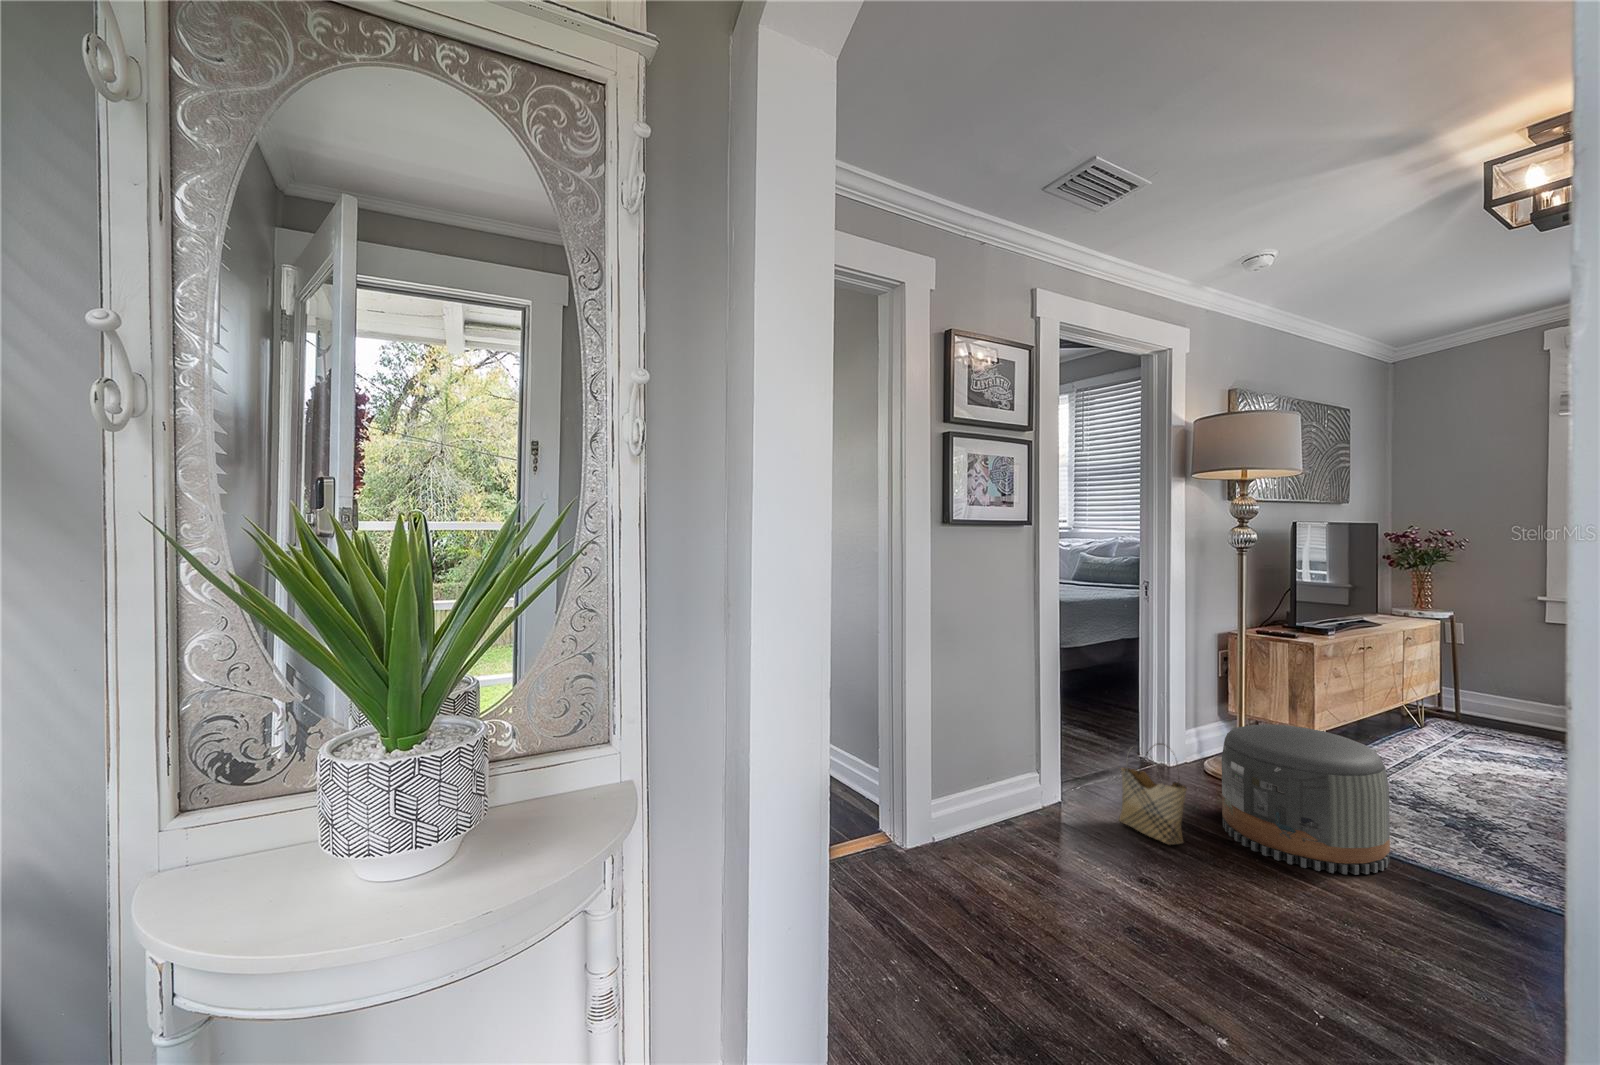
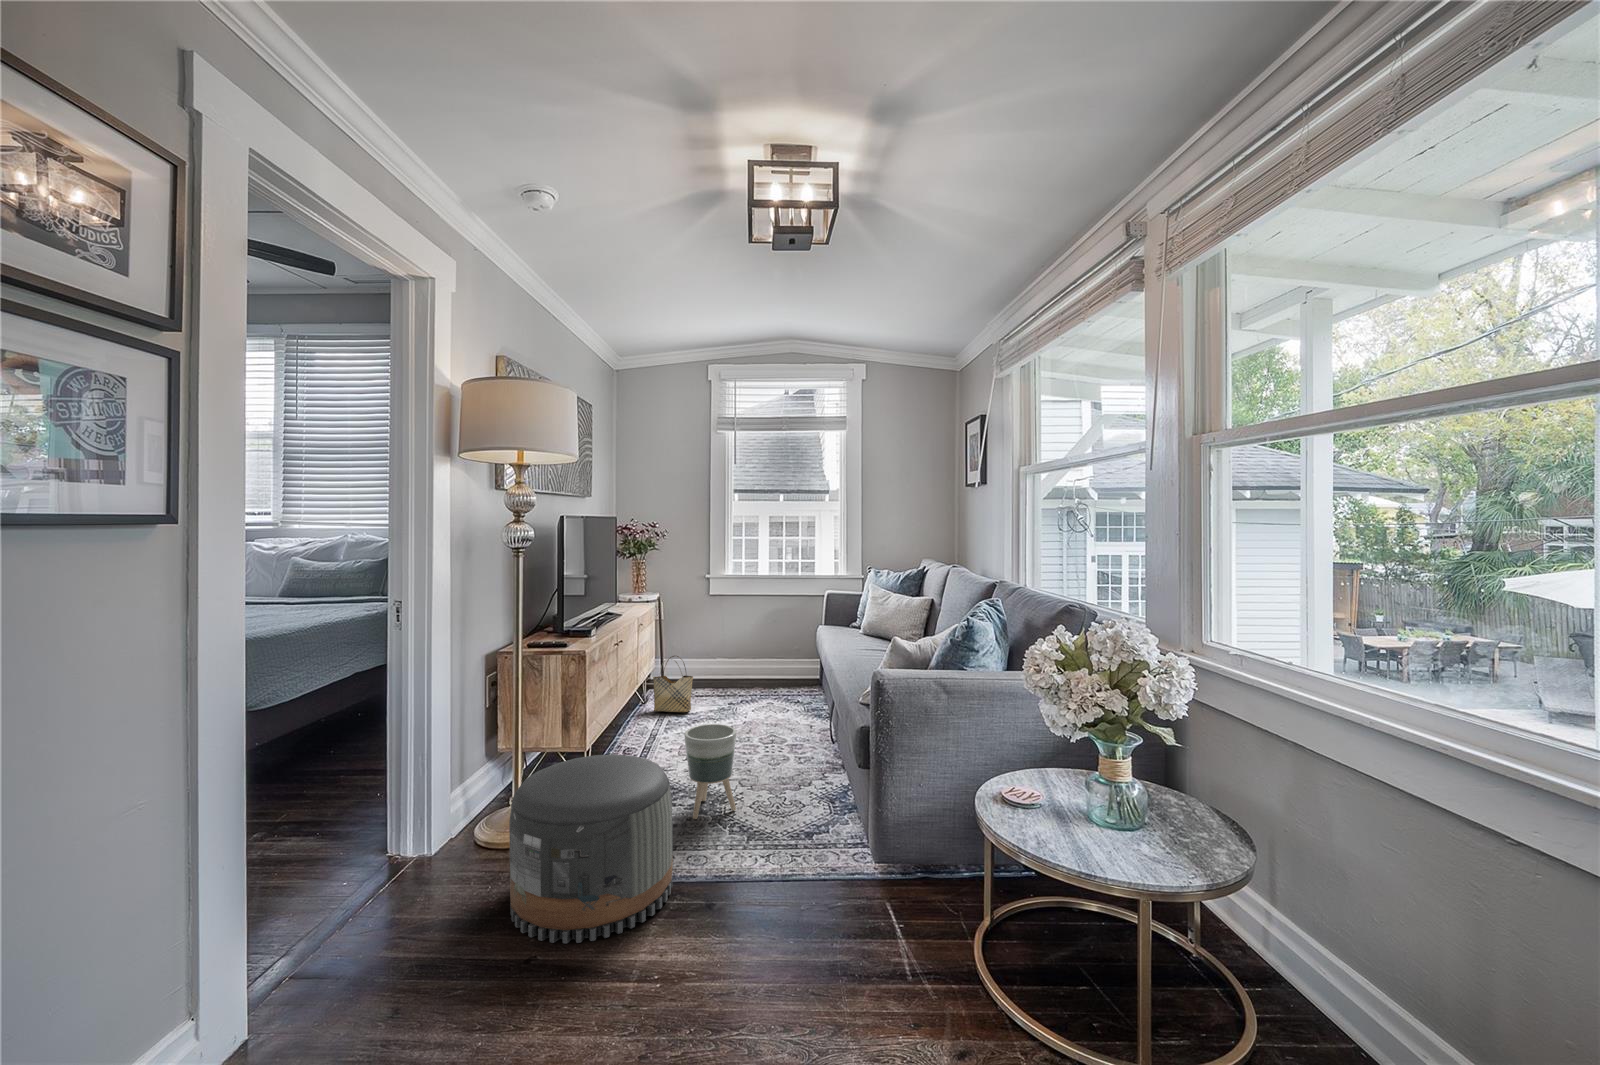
planter: none [1431,742,1512,847] -> present [684,724,736,819]
woven basket: present [1119,743,1187,845] -> present [653,656,693,712]

